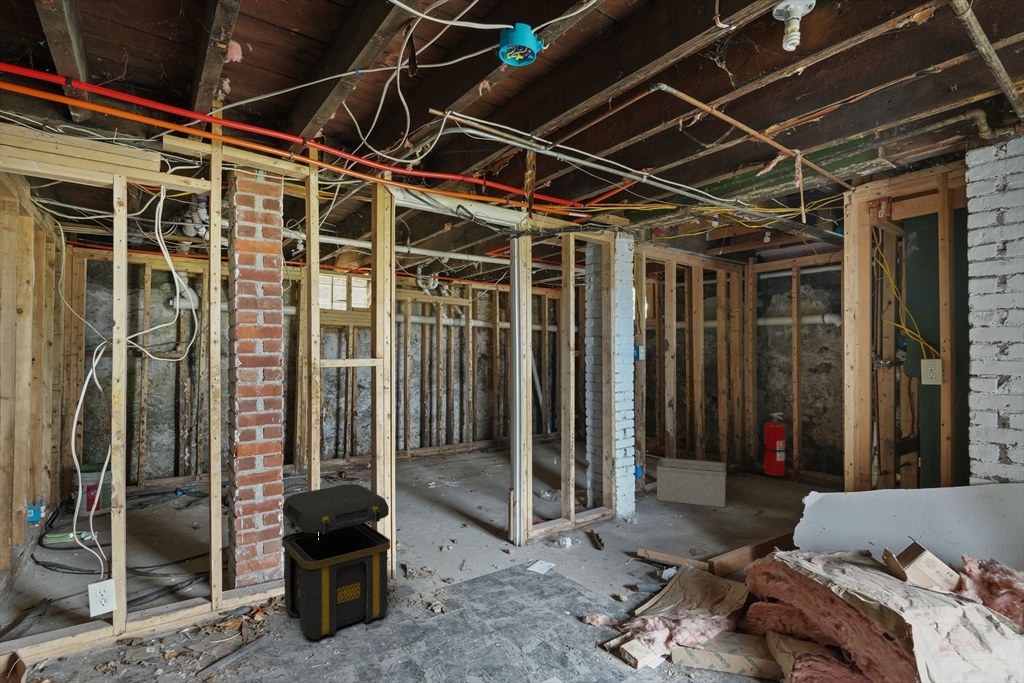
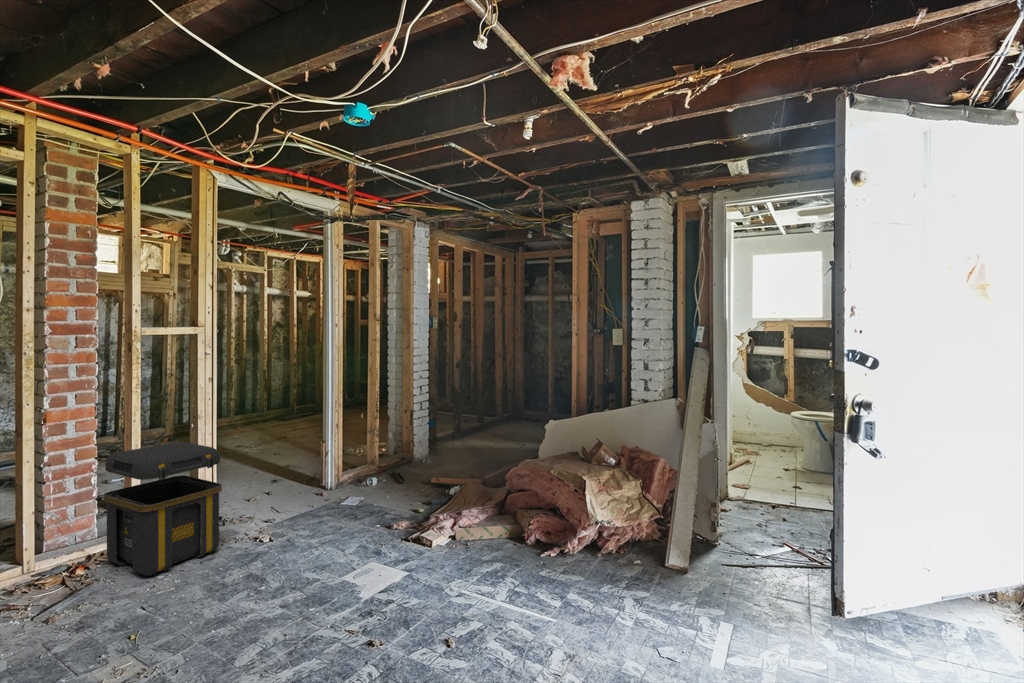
fire extinguisher: present [758,413,785,475] -> none [510,381,529,428]
storage bin: present [657,457,727,507] -> none [438,418,489,450]

